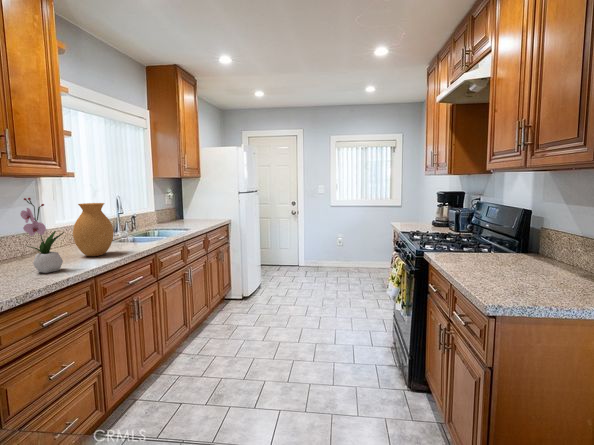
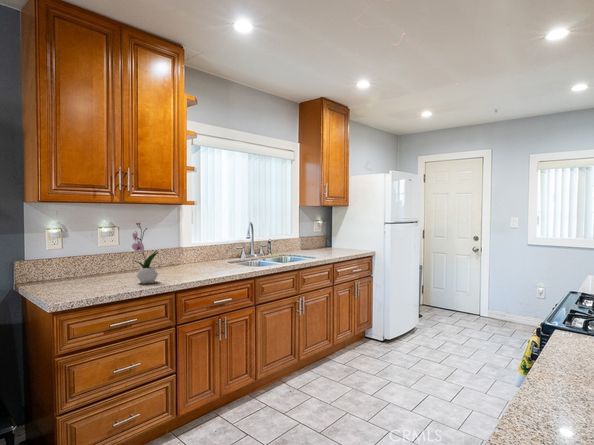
vase: present [73,203,114,256] -> none [183,228,214,274]

